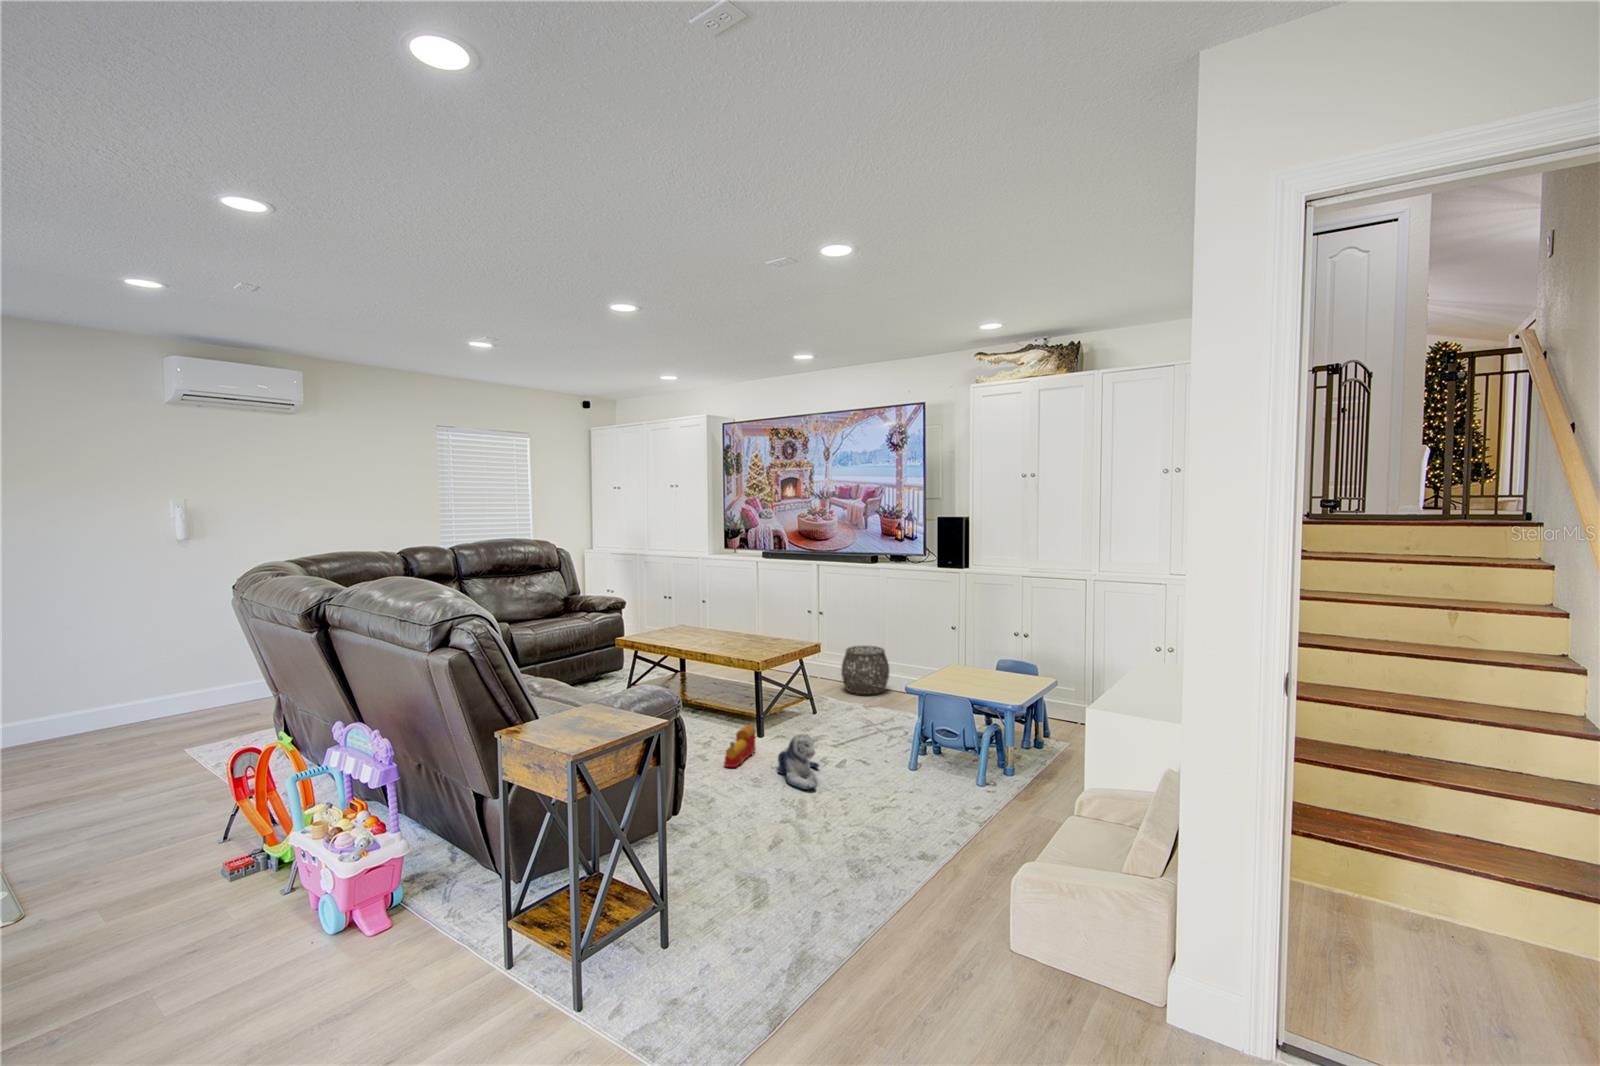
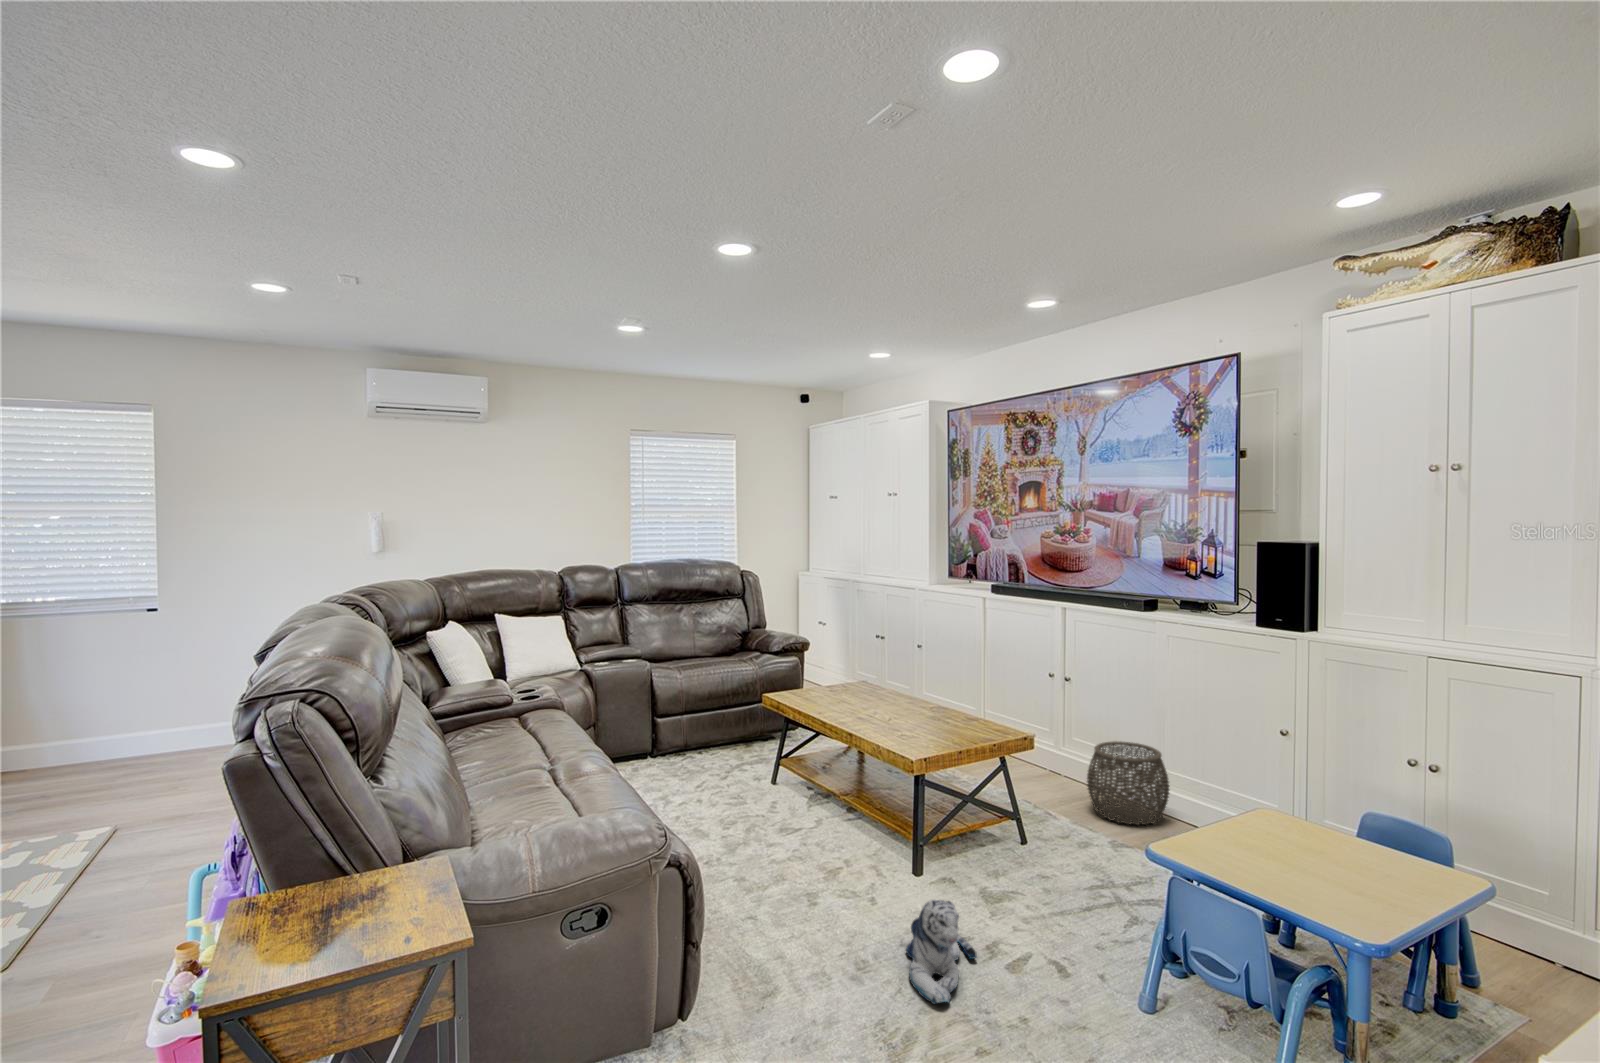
toy train: present [724,725,756,767] -> none [833,857,896,927]

